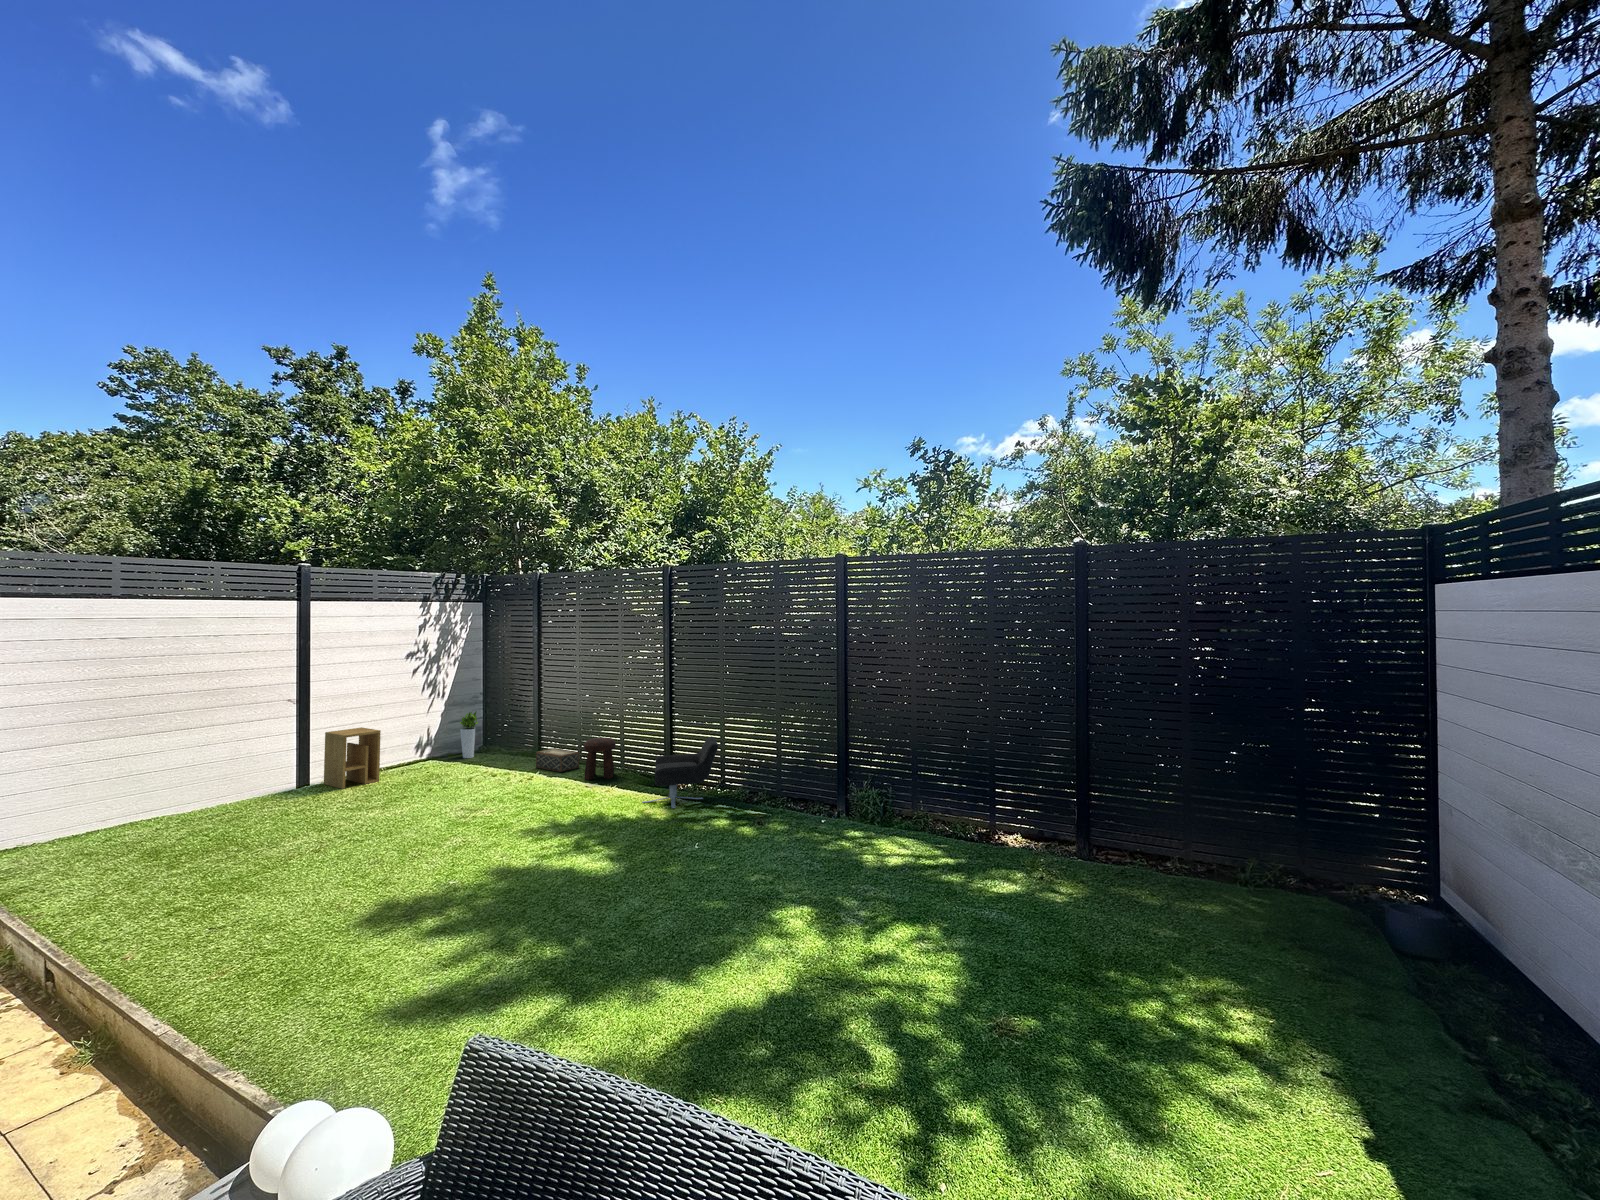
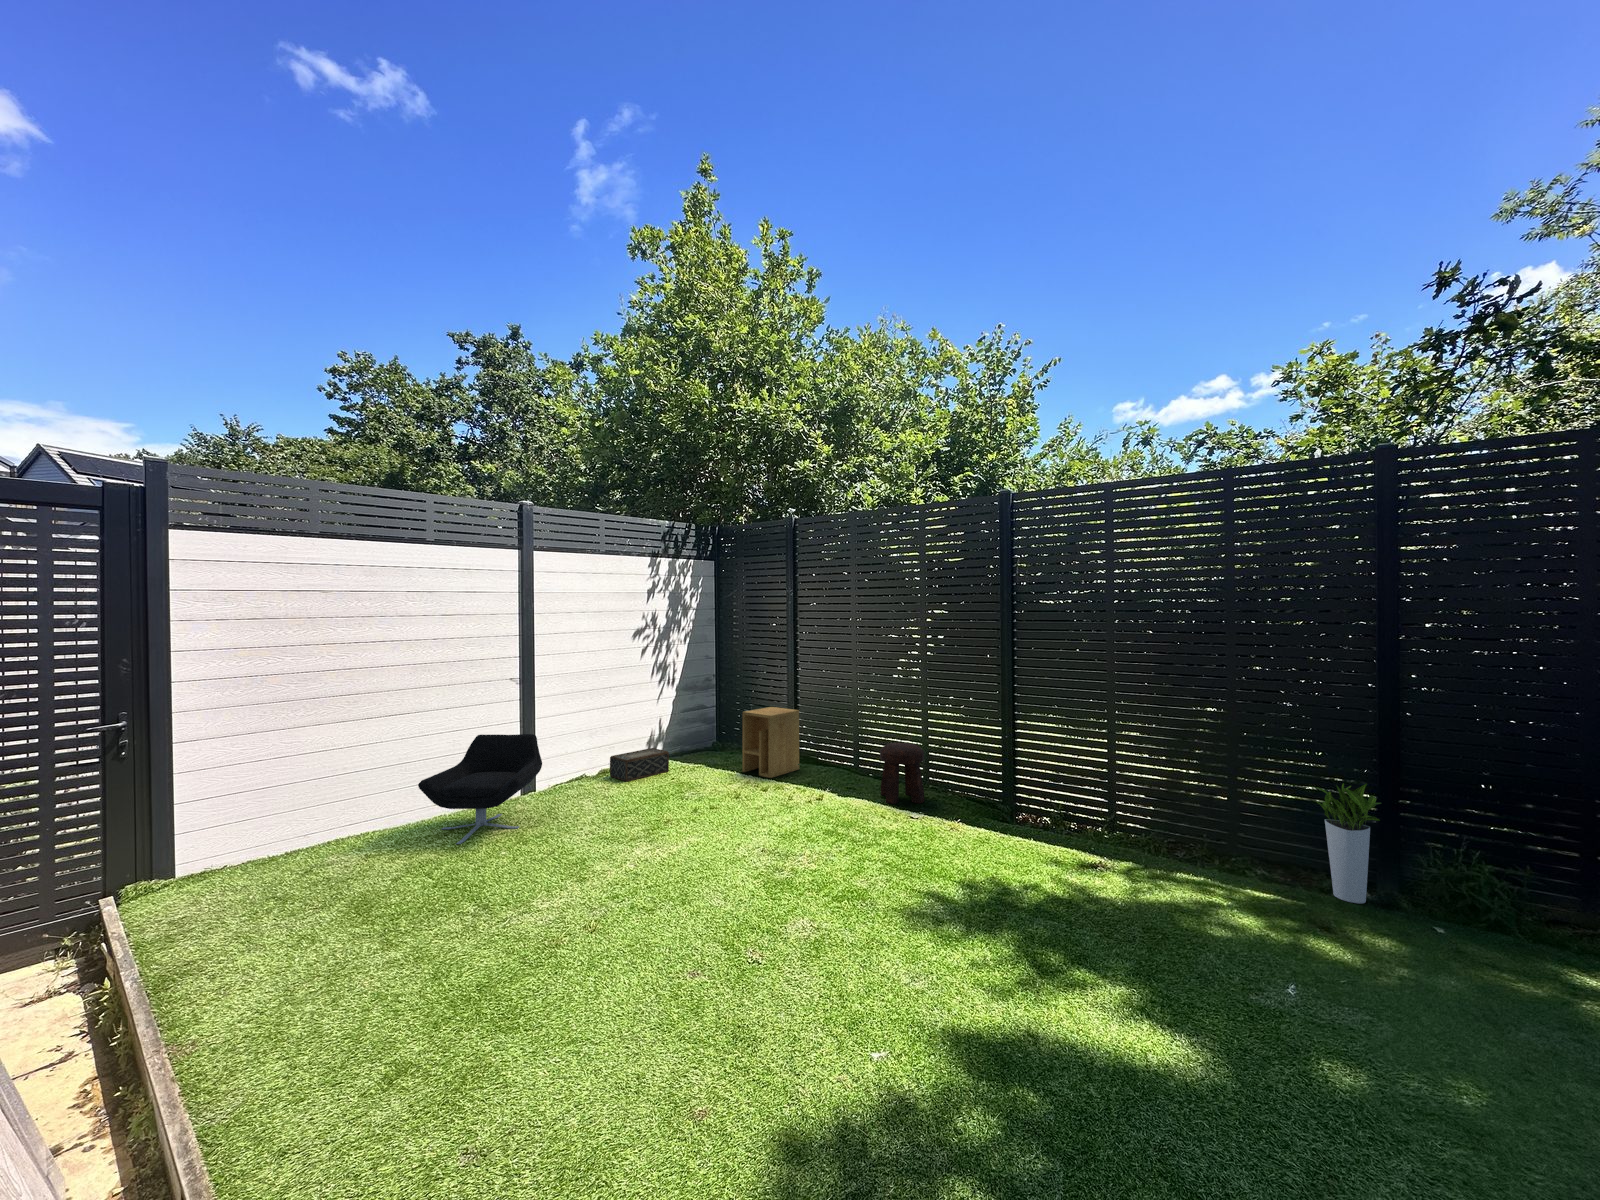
planter: present [460,712,478,758] -> present [1315,783,1381,903]
side table: present [324,727,381,789] -> present [742,707,799,778]
lounge chair: present [642,736,718,808] -> present [418,734,542,844]
woven basket: present [536,748,579,772] -> present [610,748,669,781]

